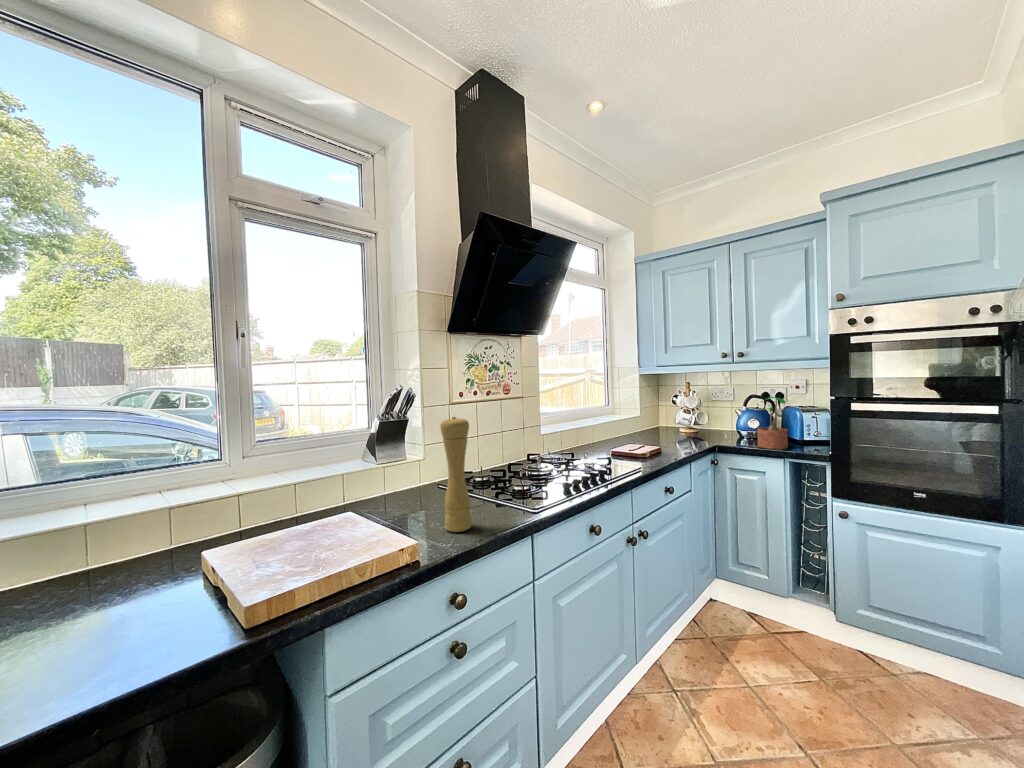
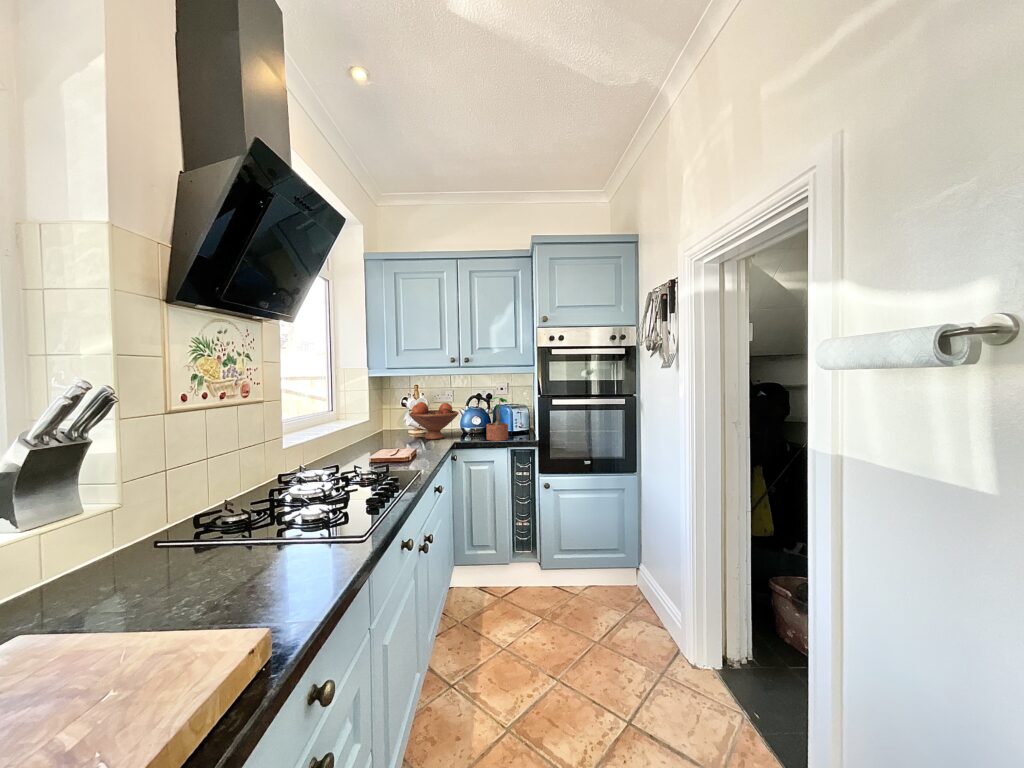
fruit bowl: none [670,400,727,440] -> present [409,402,459,439]
pepper mill: present [440,417,471,532] -> none [254,428,304,603]

